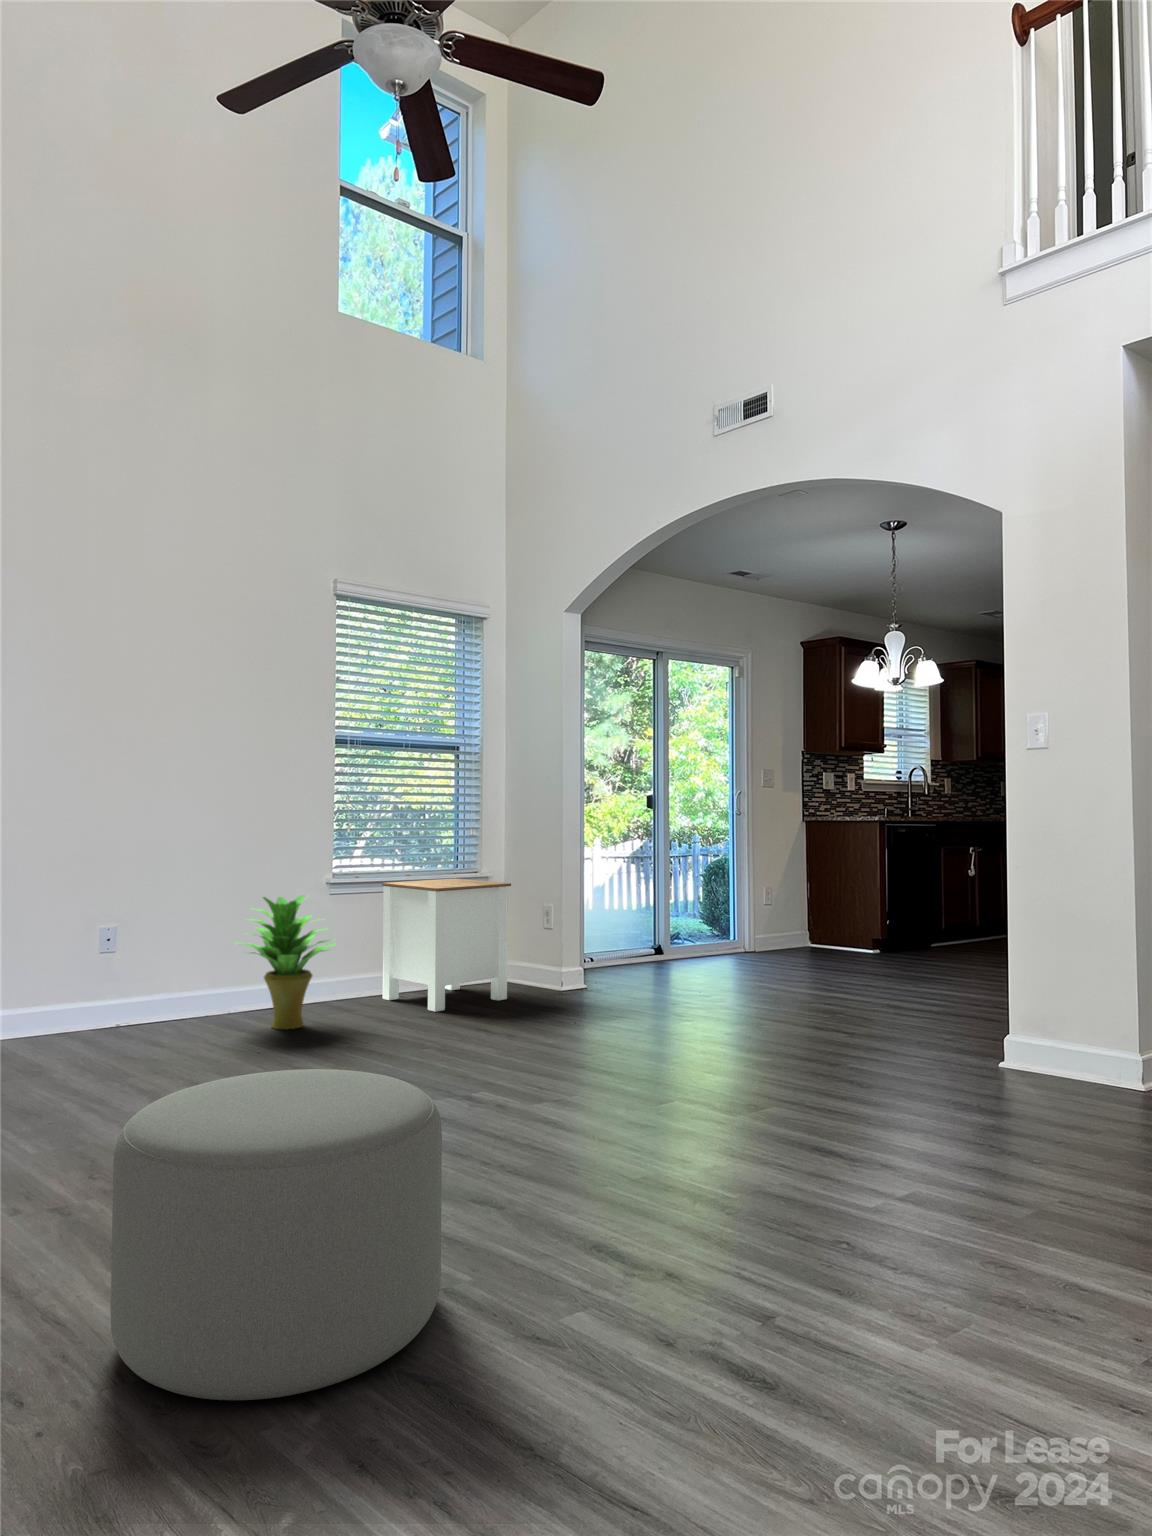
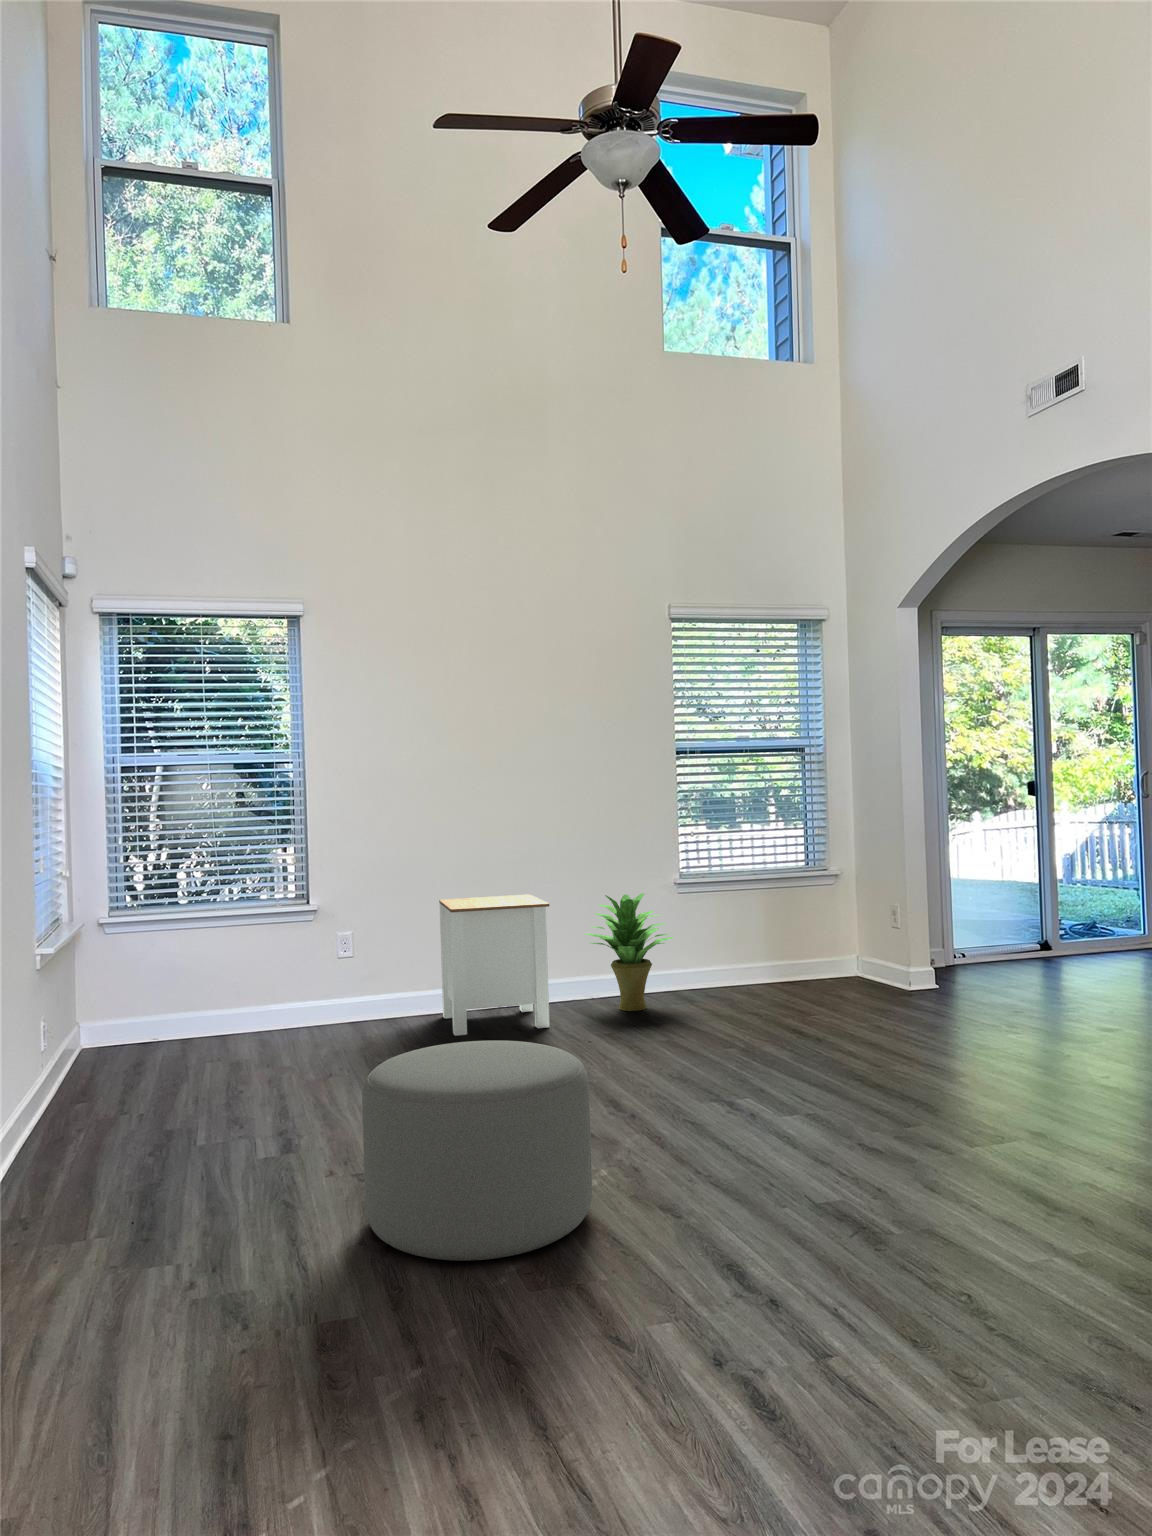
side table: present [382,878,511,1012] -> present [439,894,550,1036]

